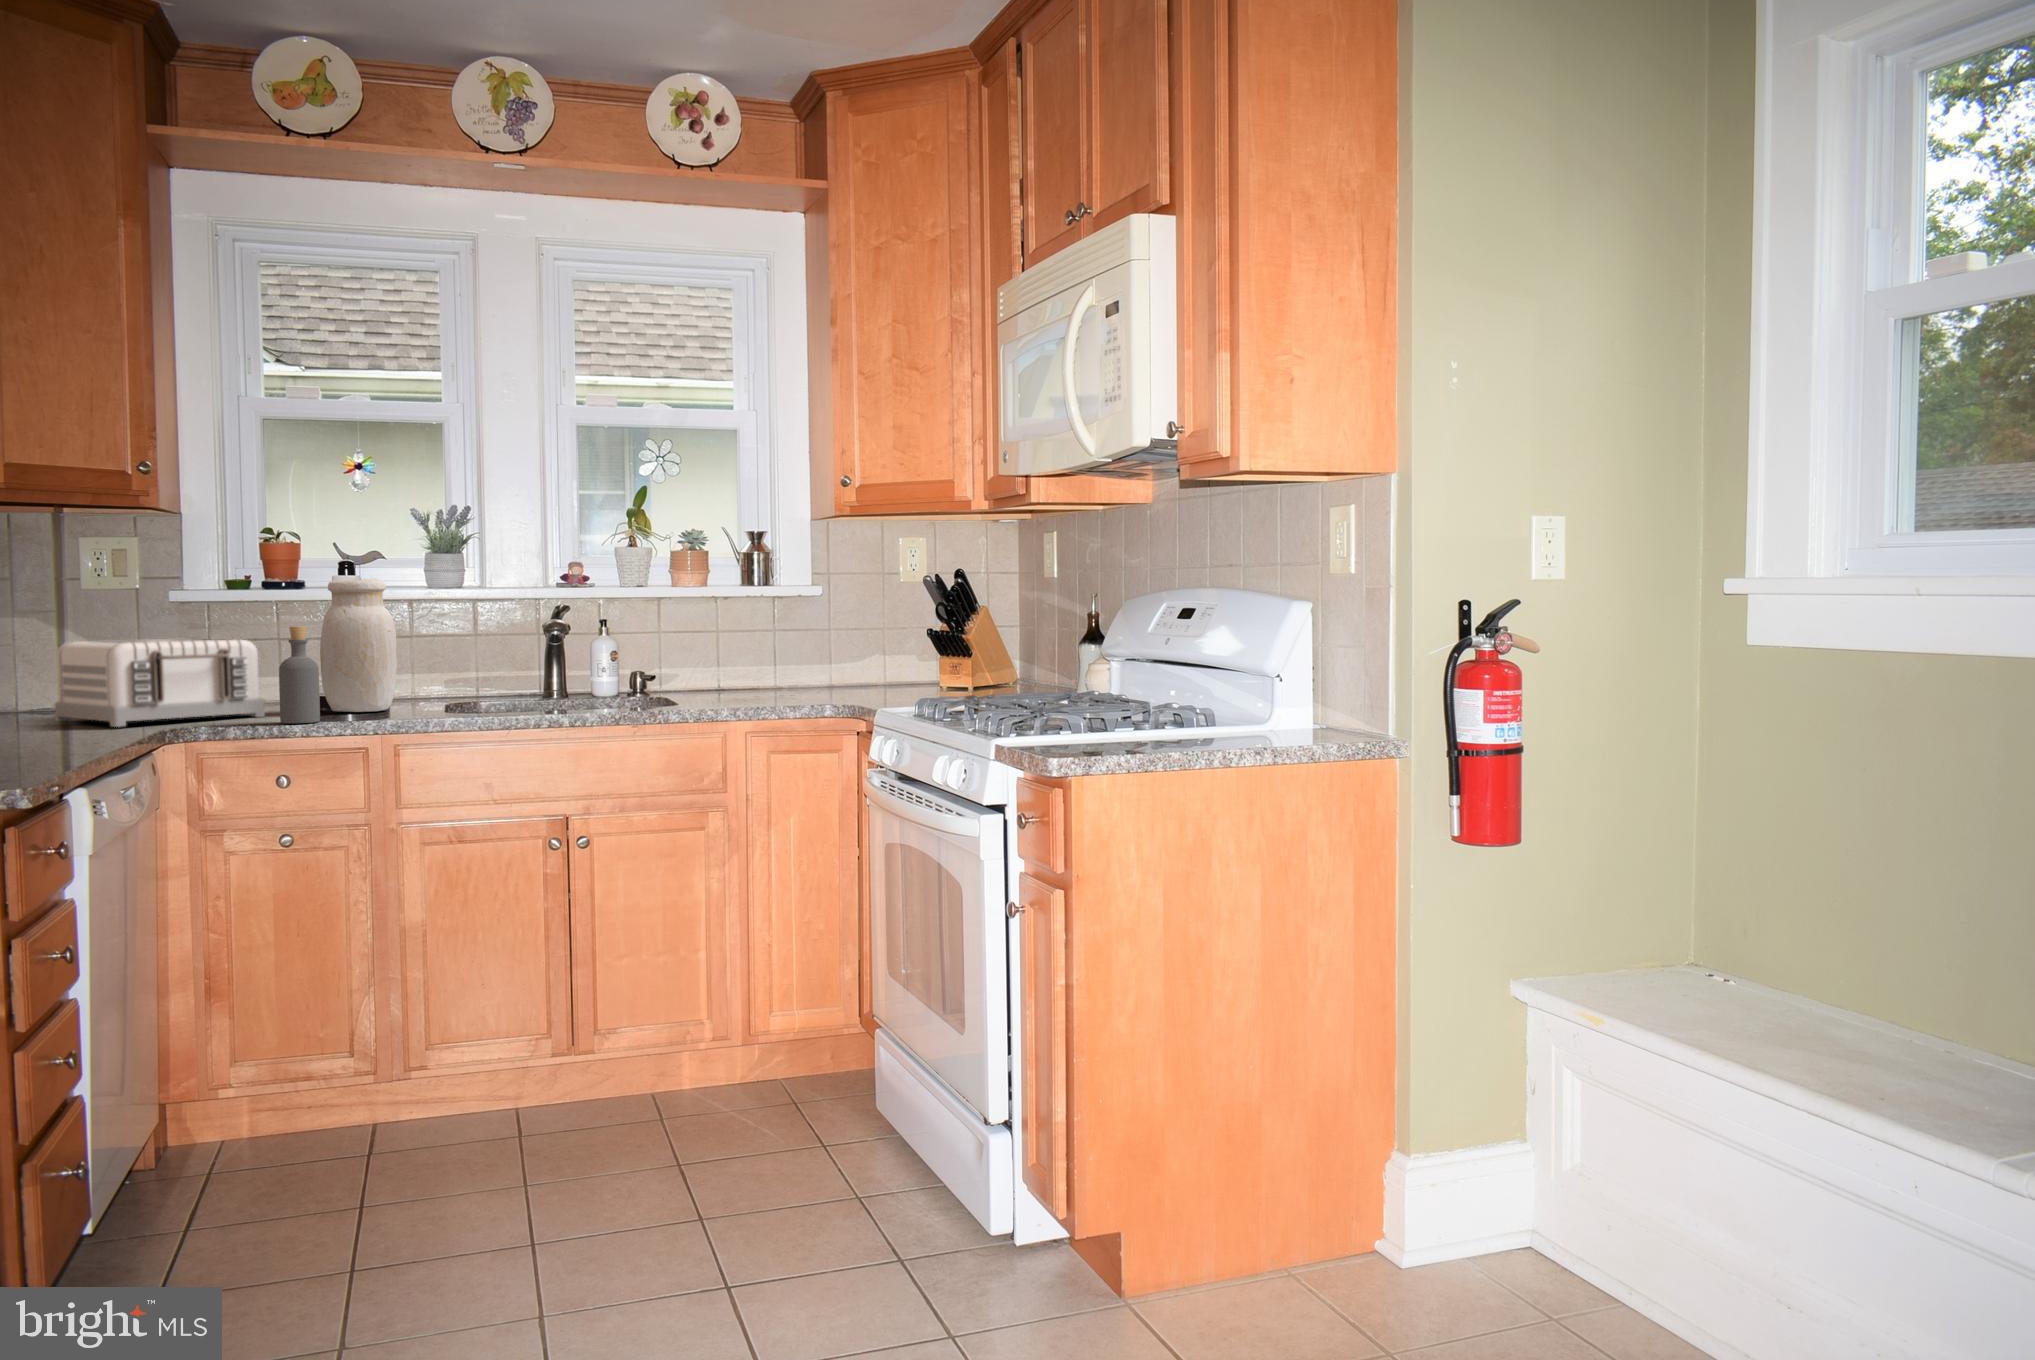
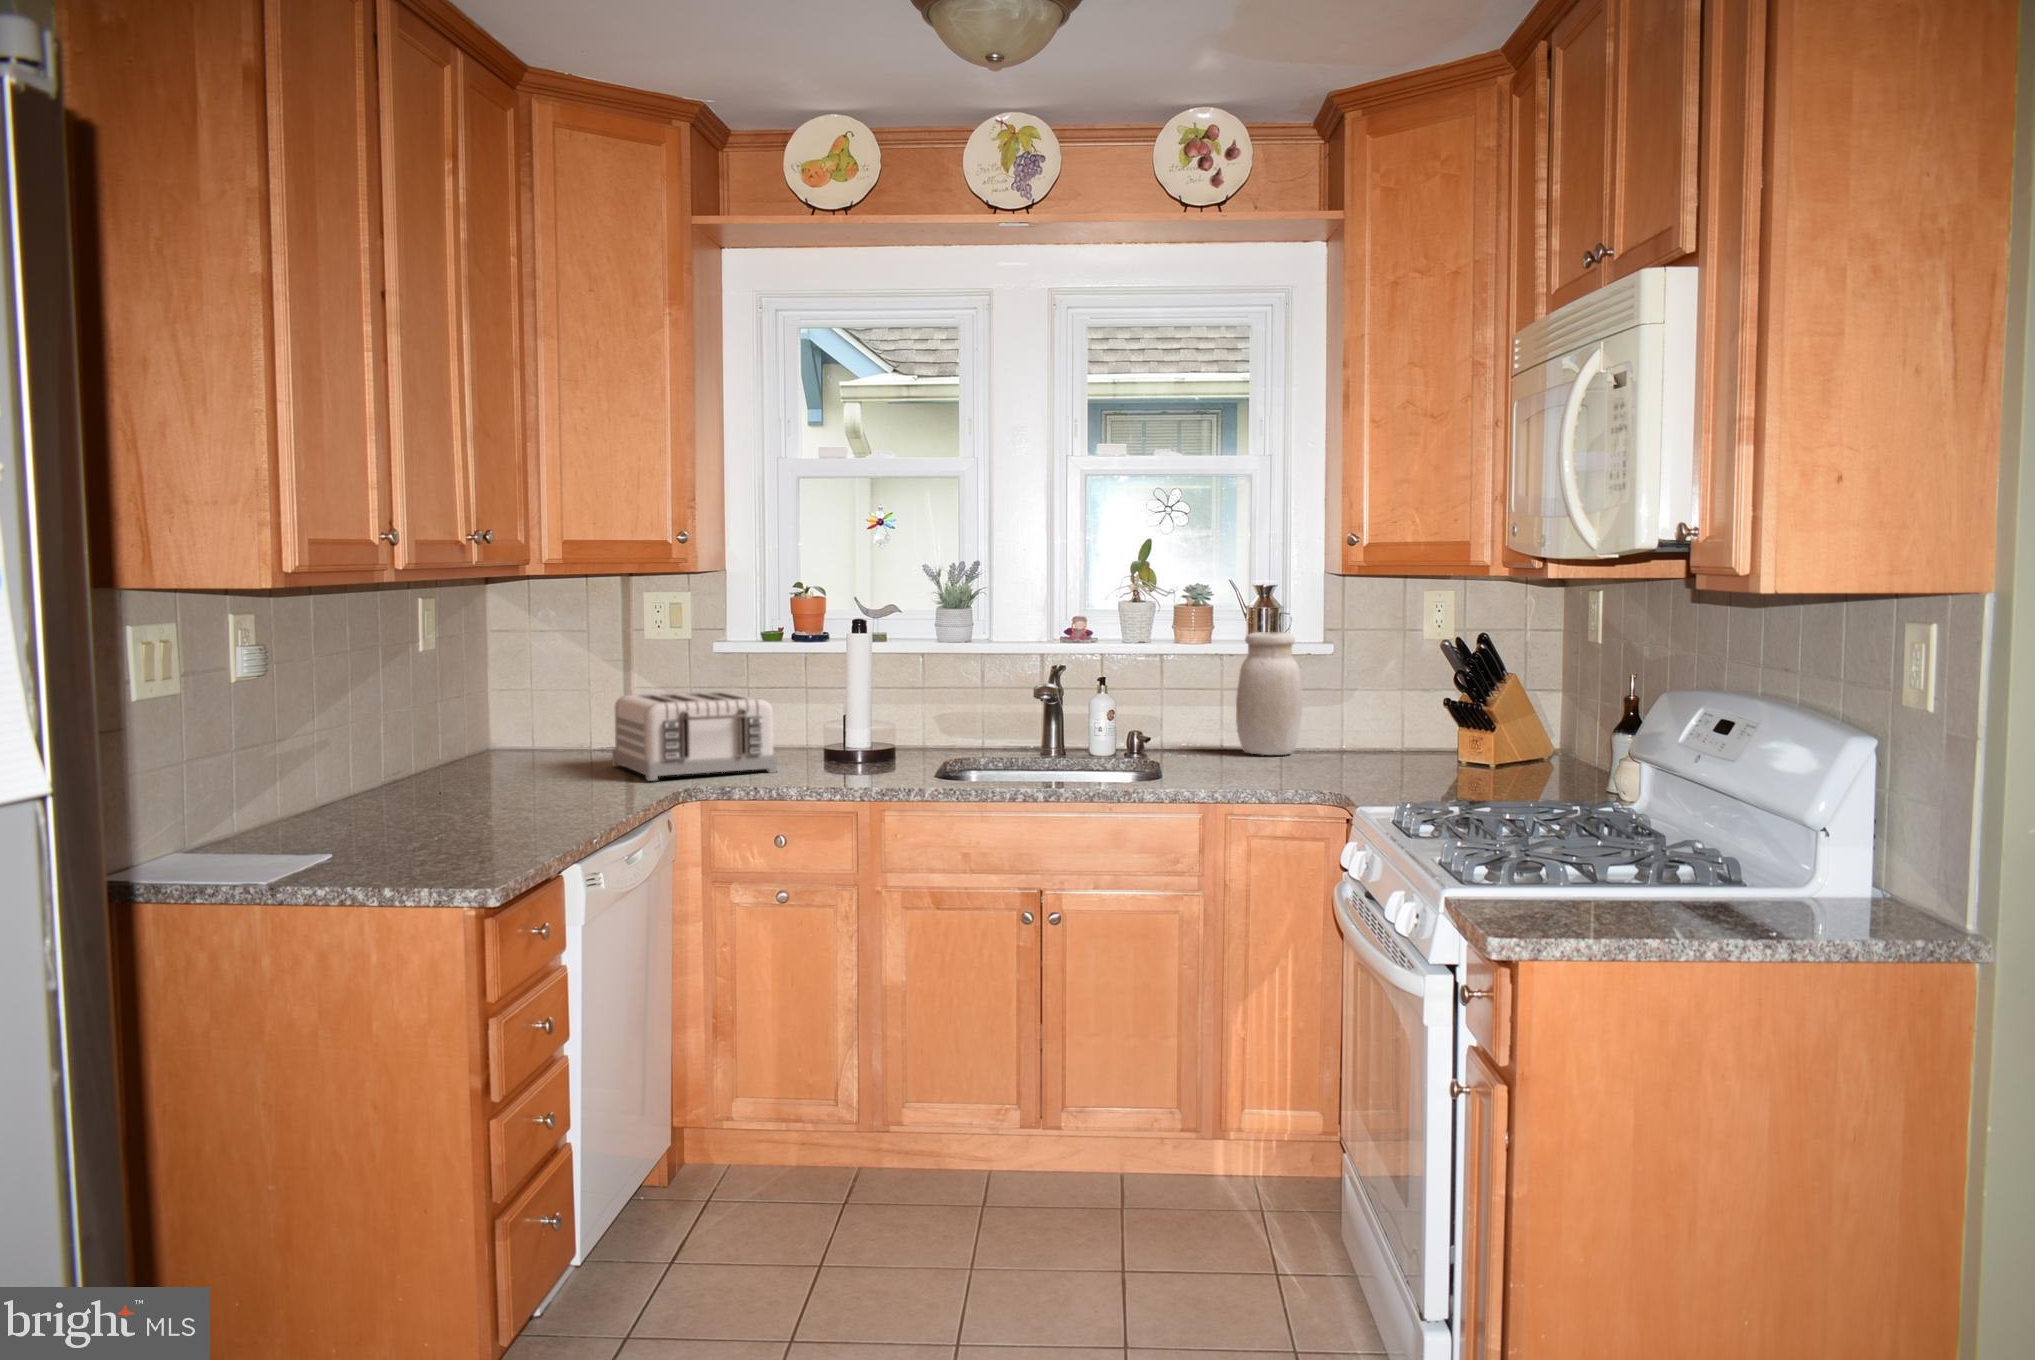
jar: present [320,579,397,712] -> present [1236,632,1302,755]
bottle: present [279,627,320,723] -> none [781,694,816,788]

